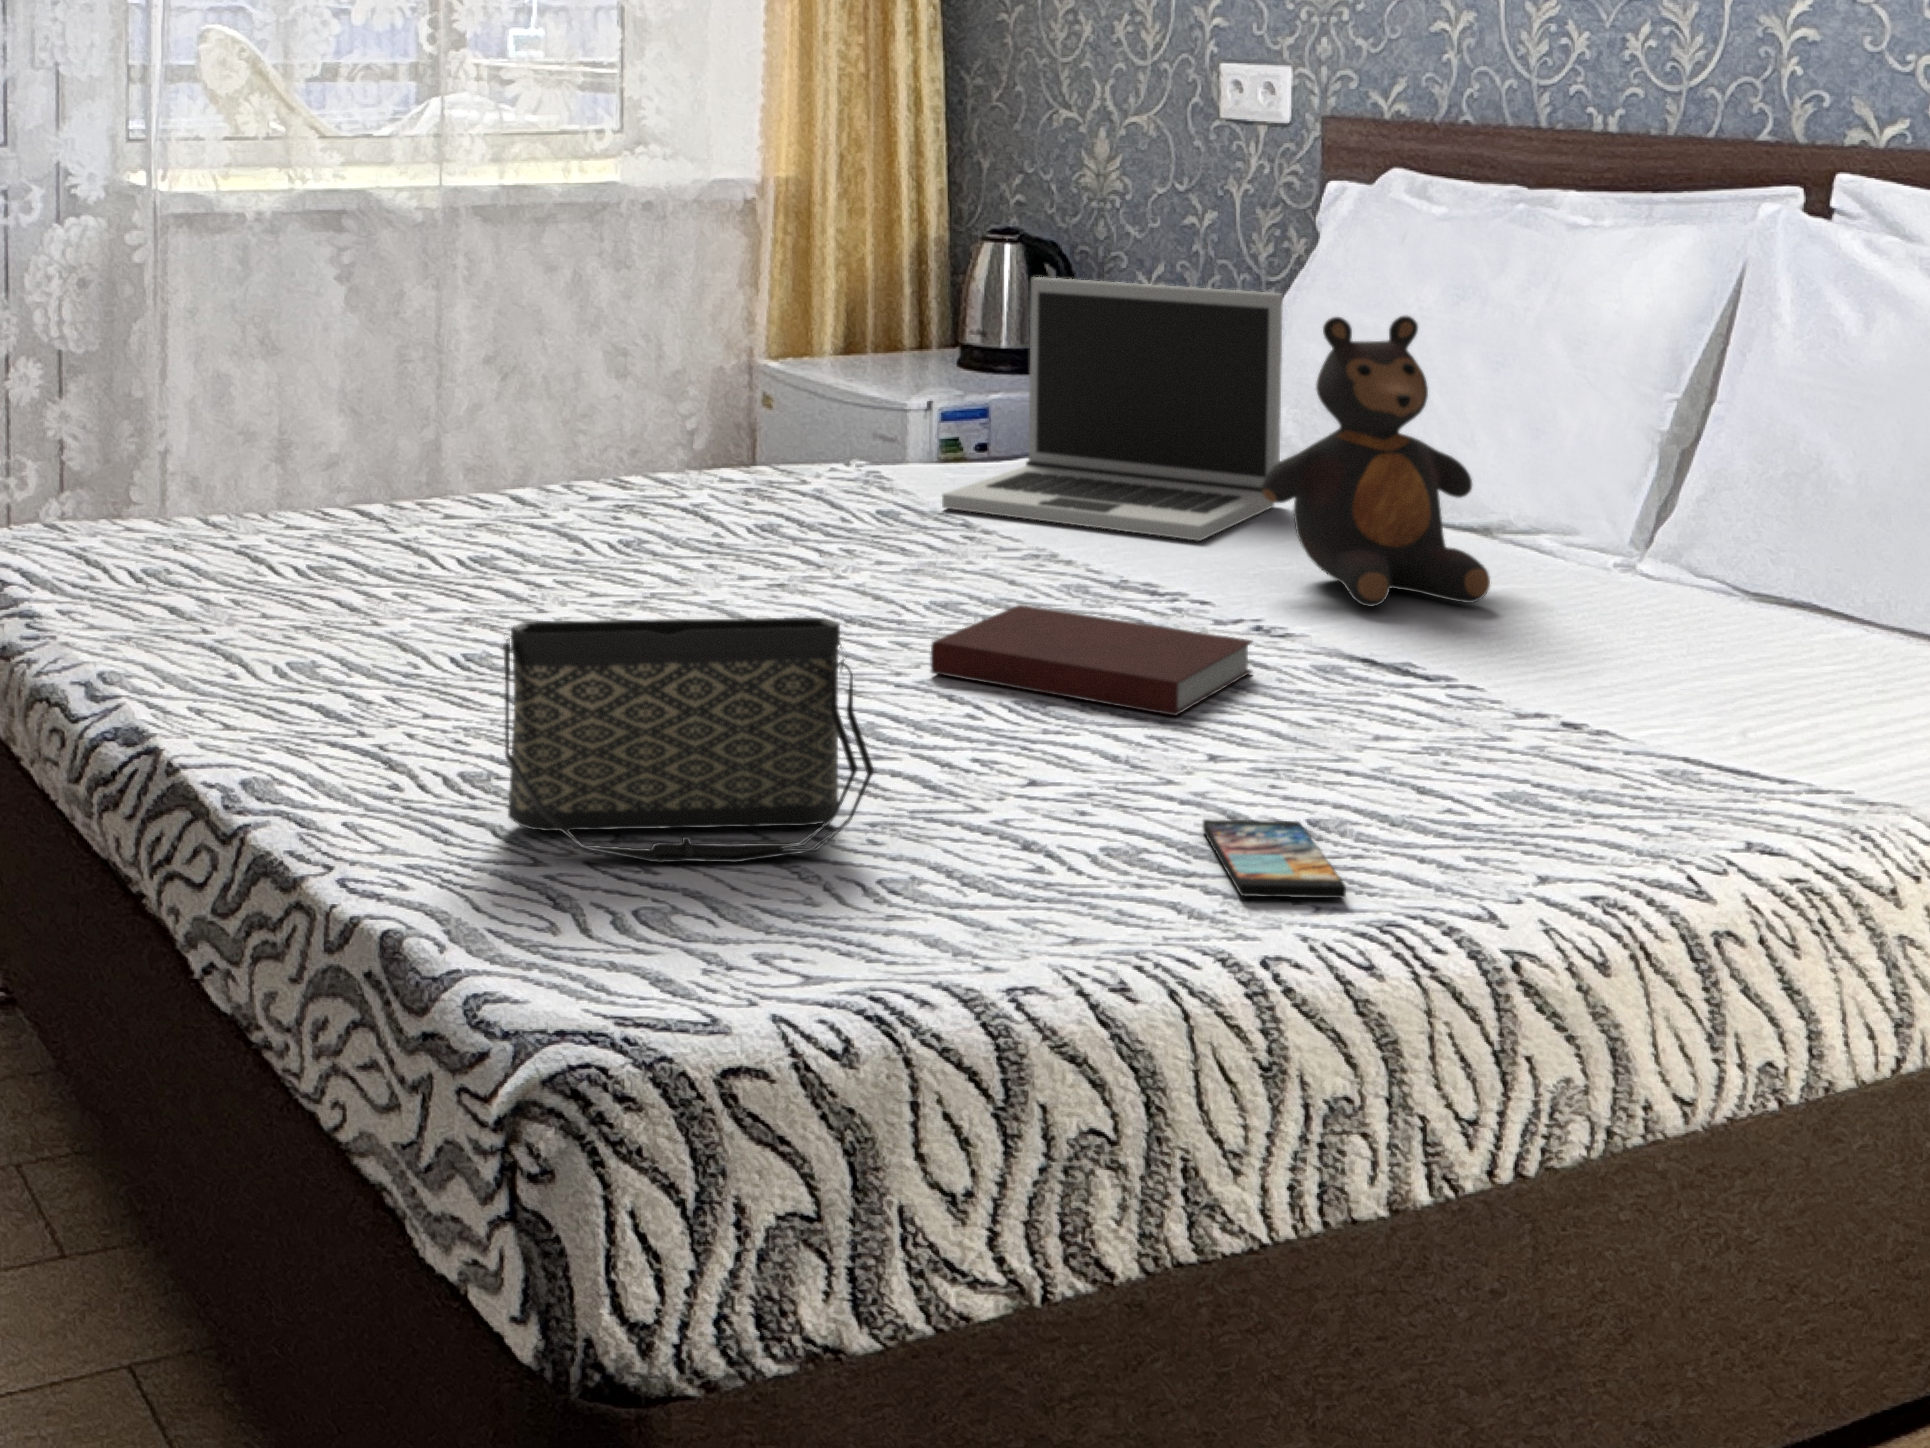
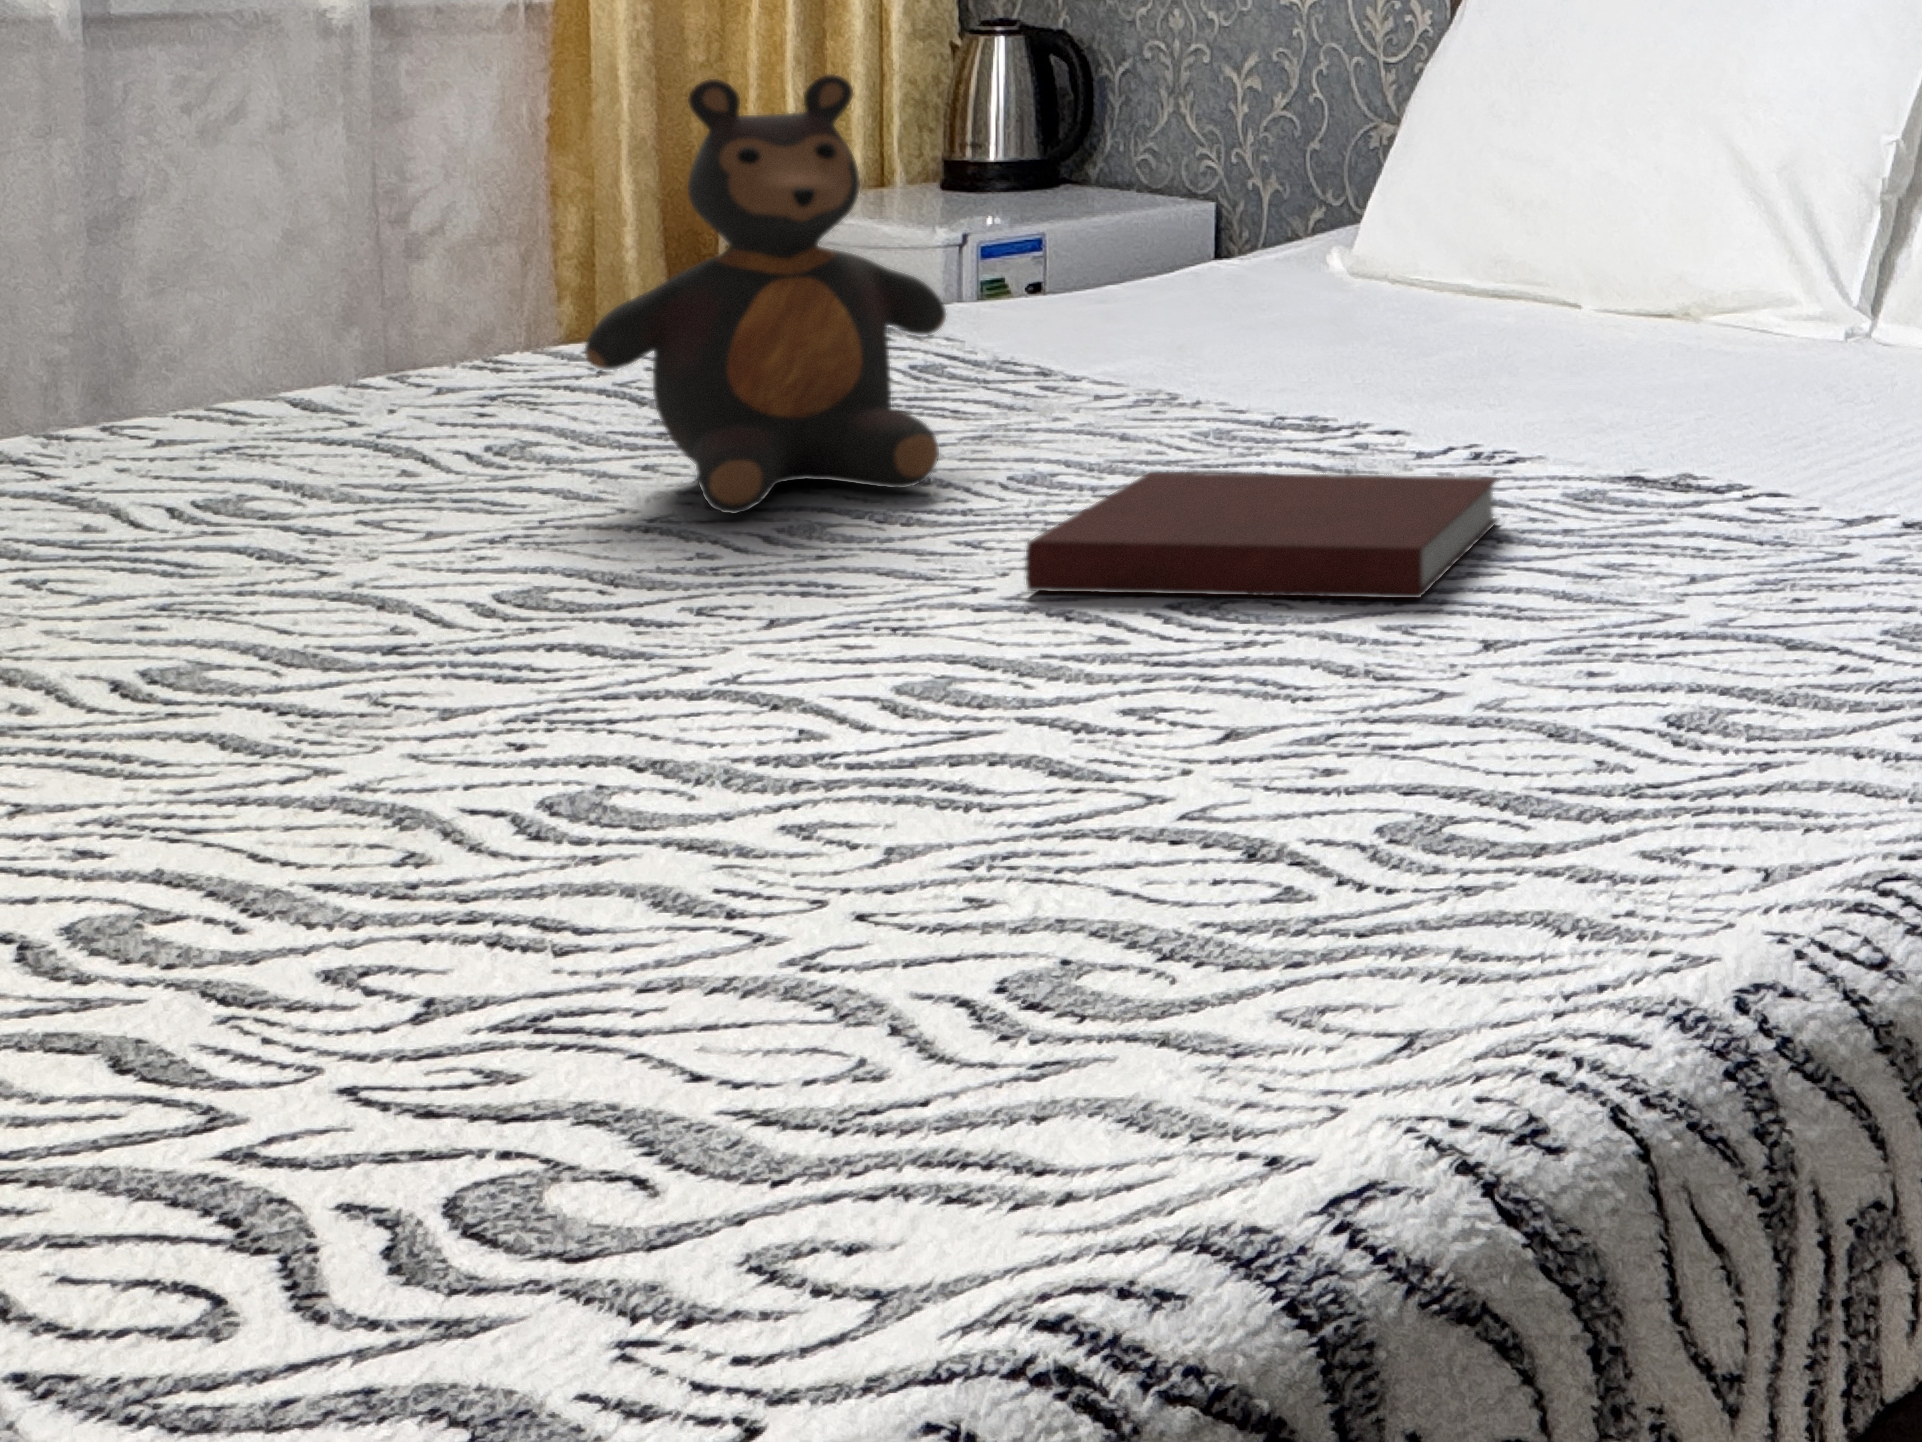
laptop: present [942,277,1283,541] -> none [995,52,1442,367]
teddy bear: present [1262,315,1490,607] -> present [585,74,946,513]
handbag: present [503,618,874,863] -> none [146,518,983,1060]
smartphone: present [1203,819,1346,898] -> none [1530,728,1791,872]

